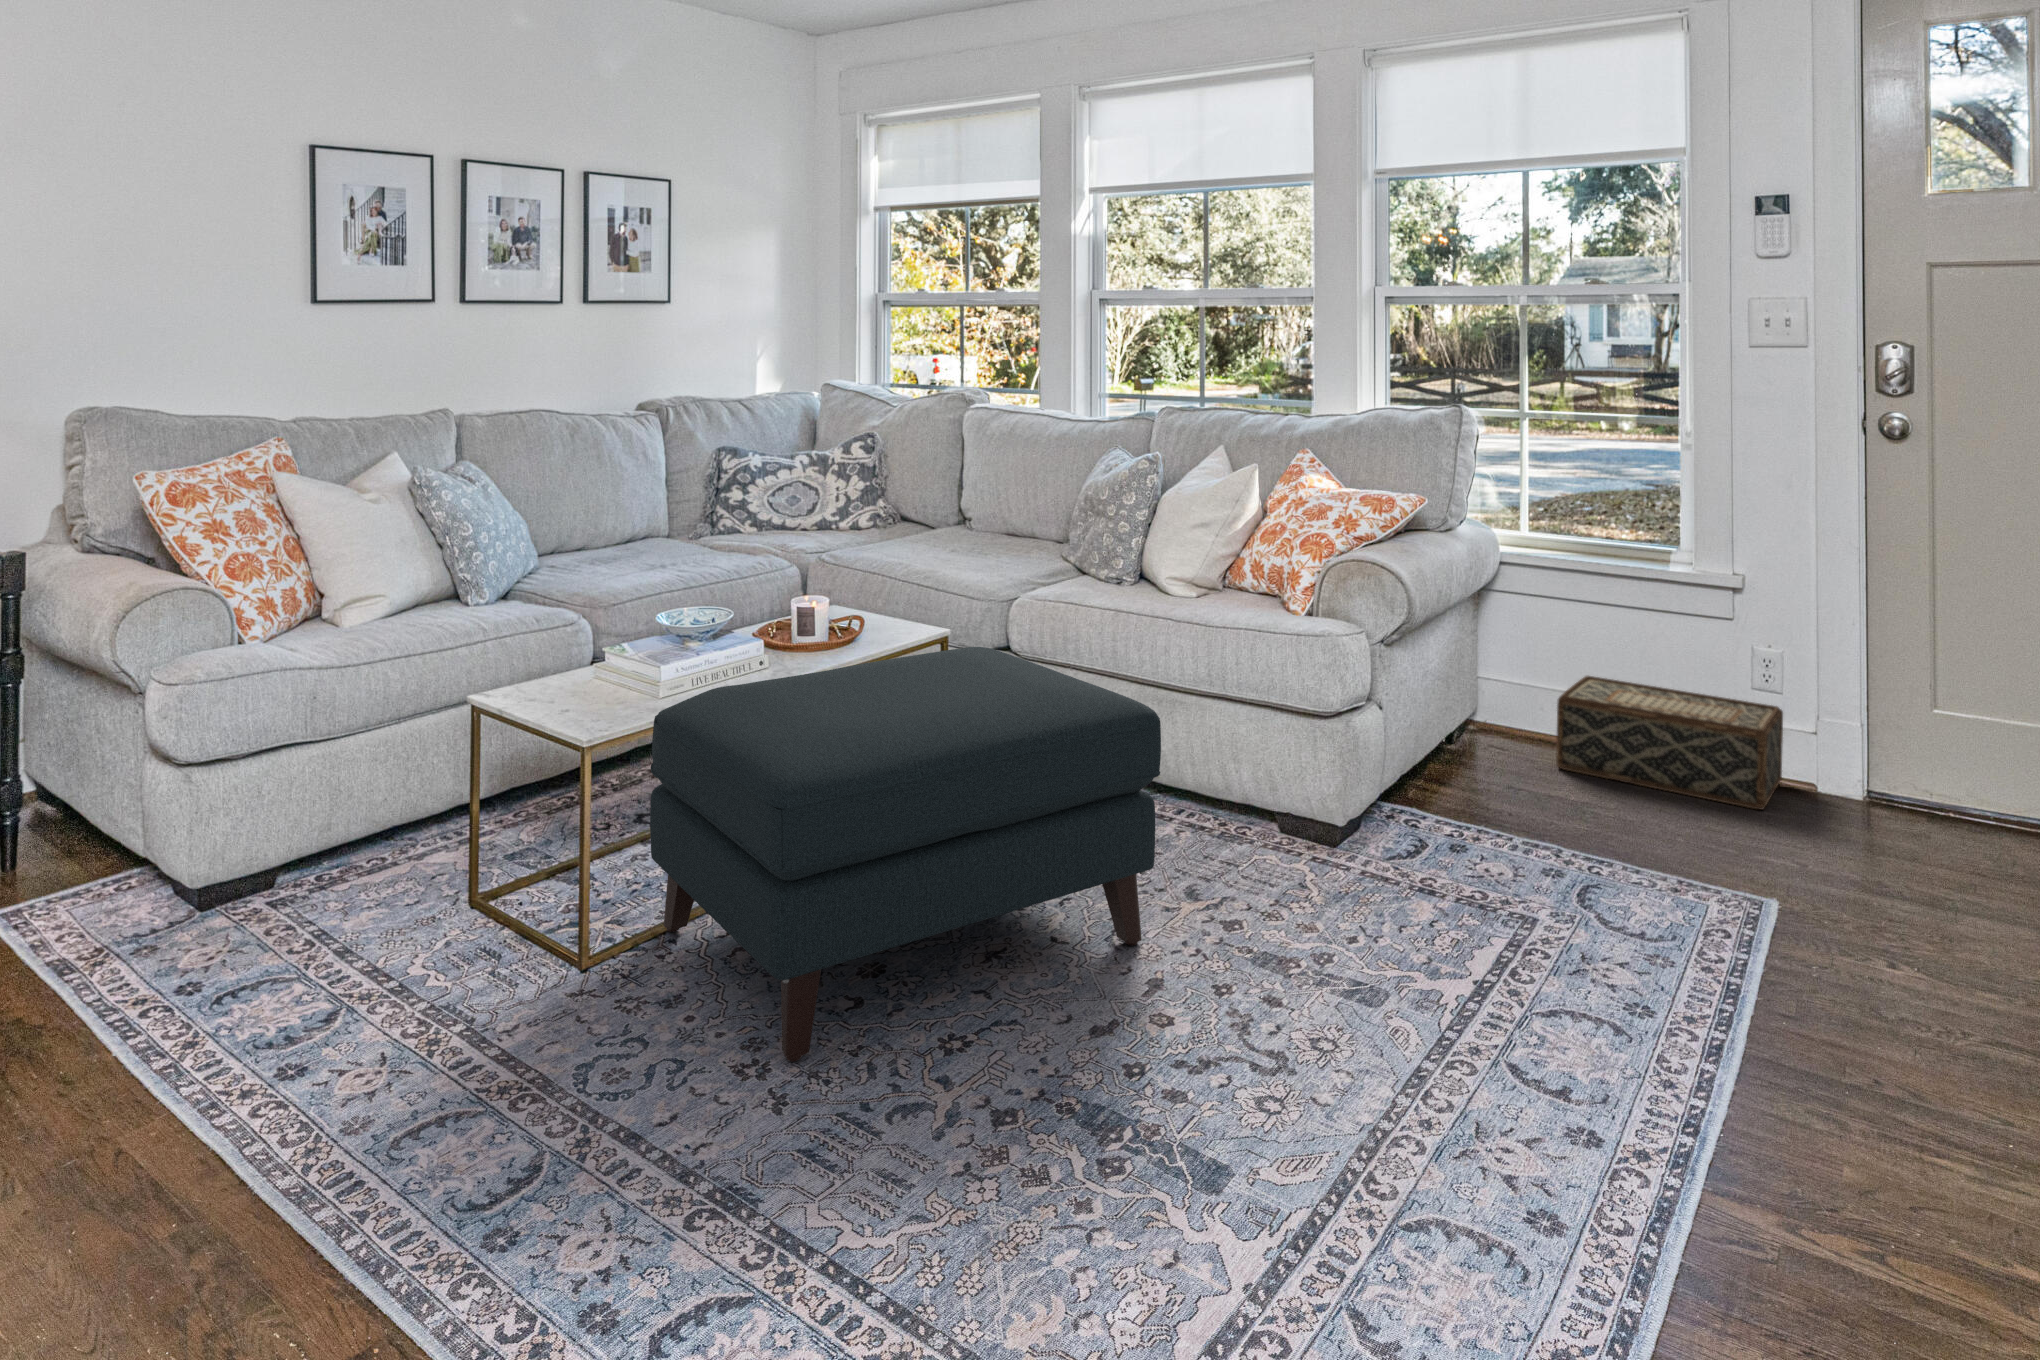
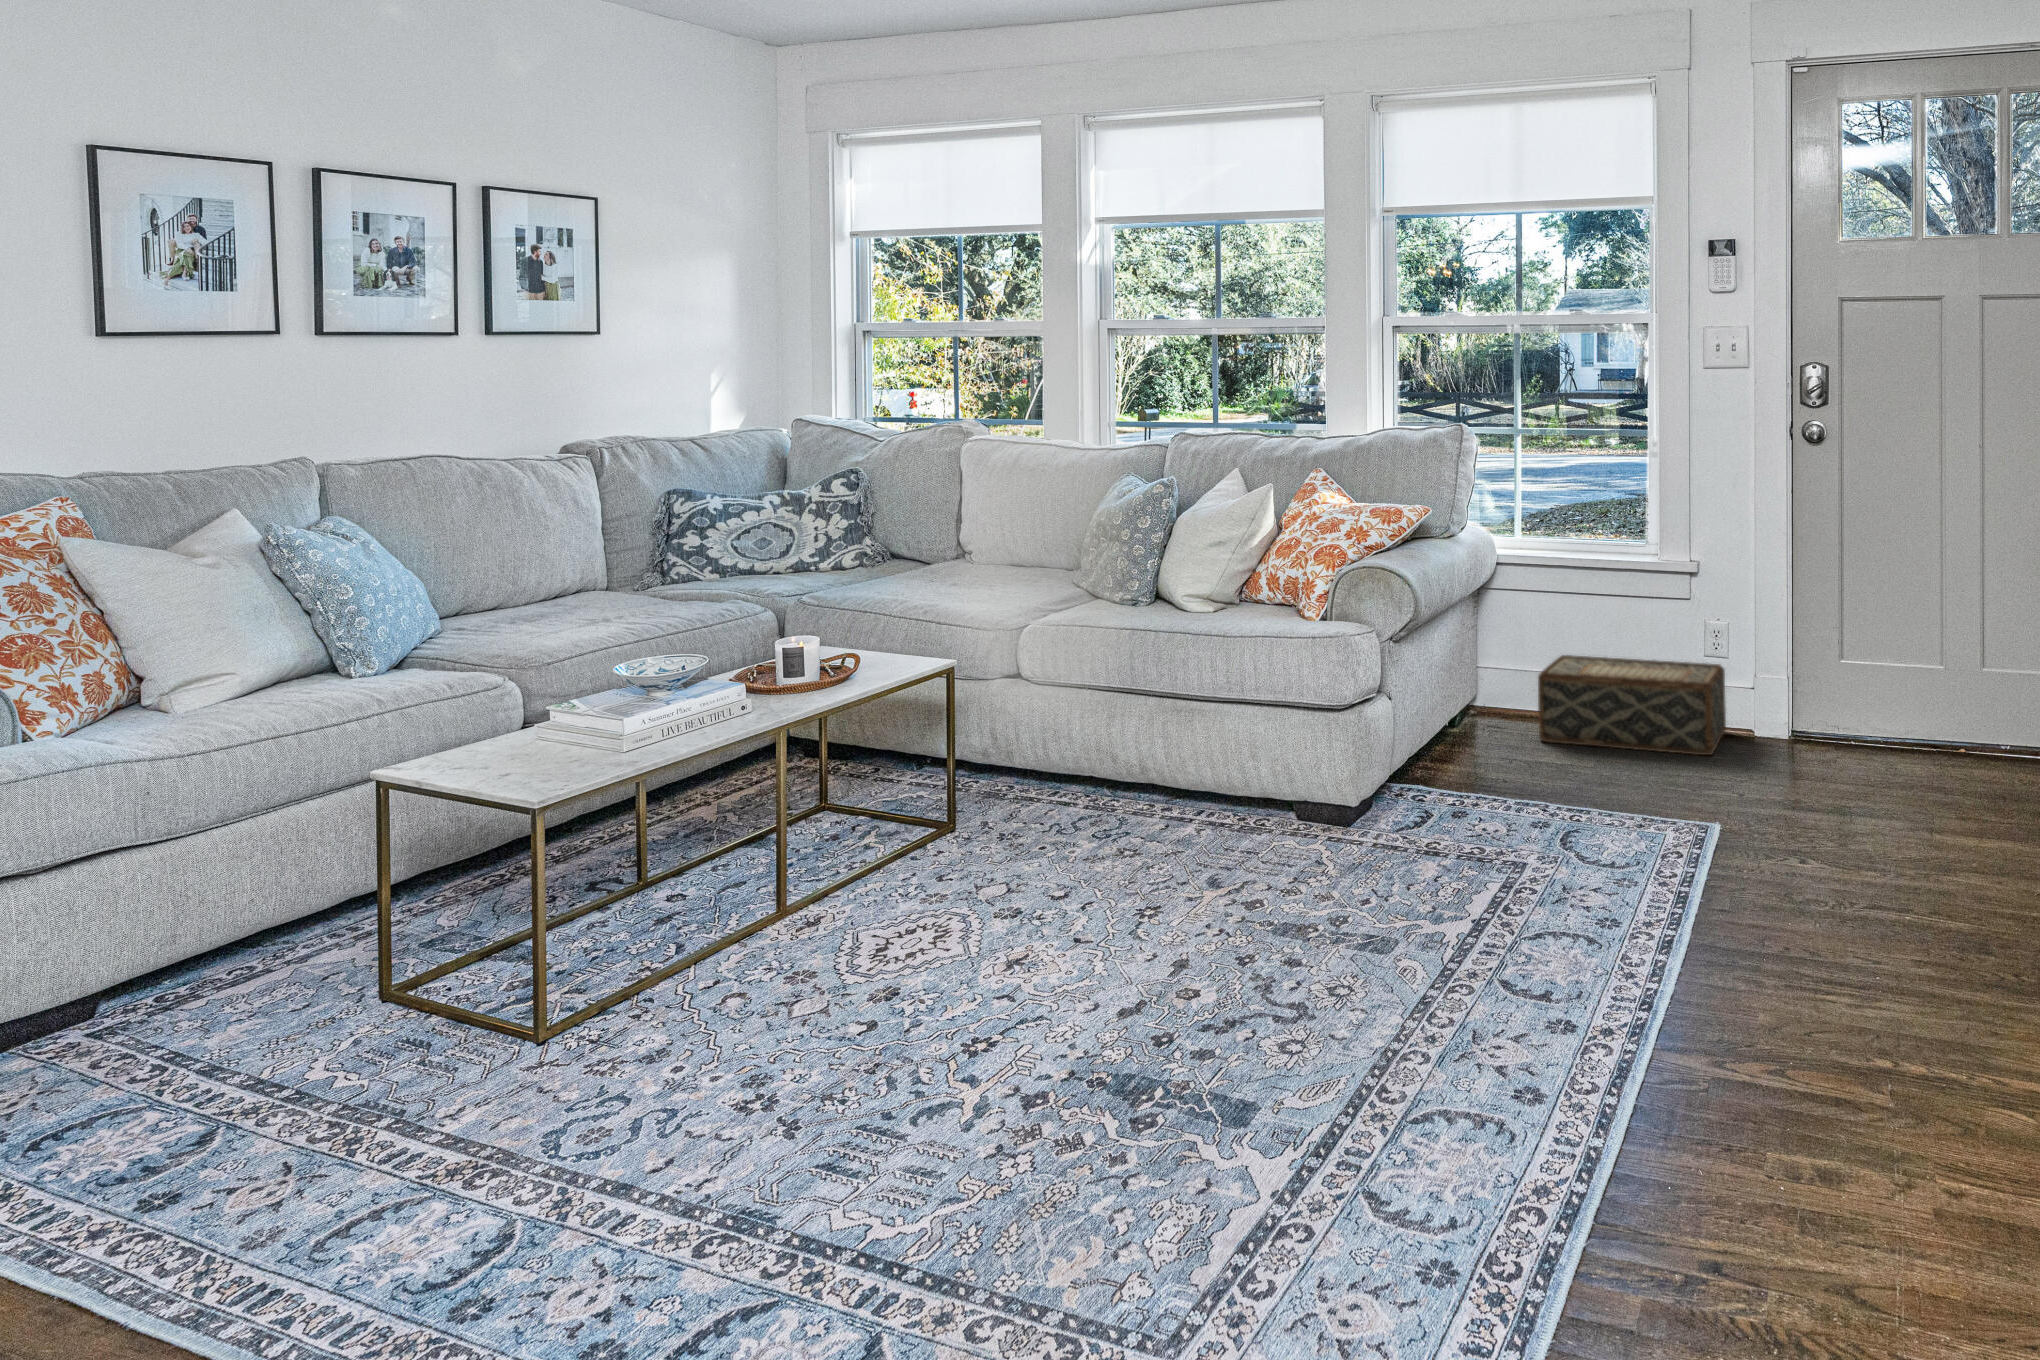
ottoman: present [650,647,1161,1062] -> none [615,660,1175,1089]

